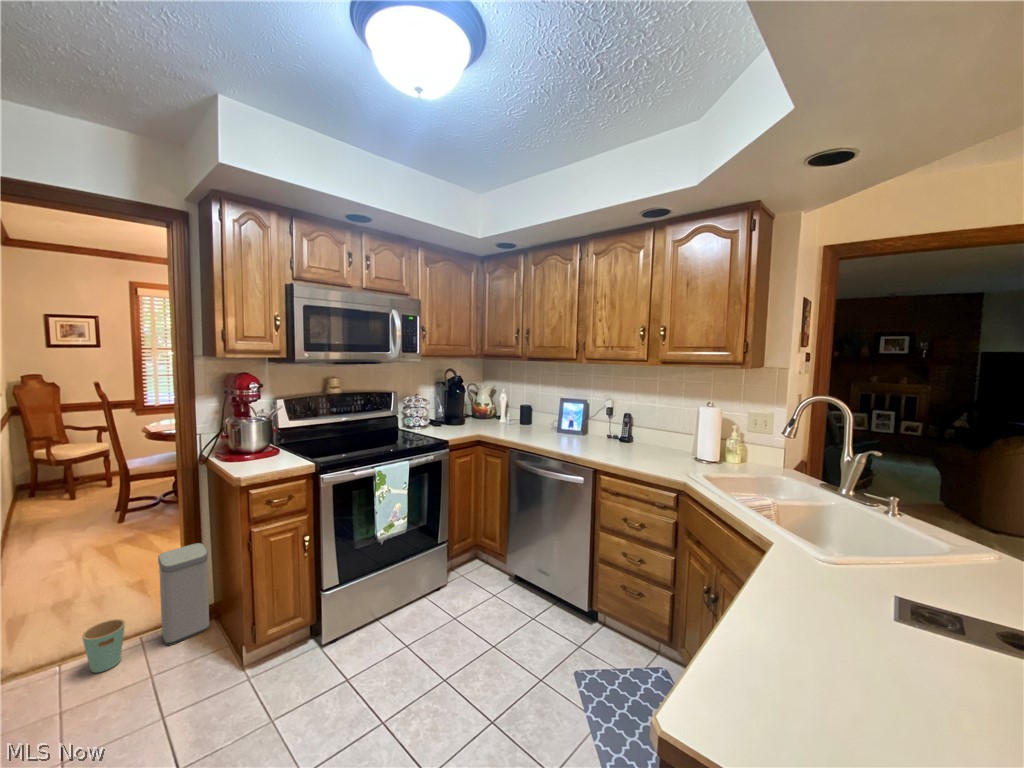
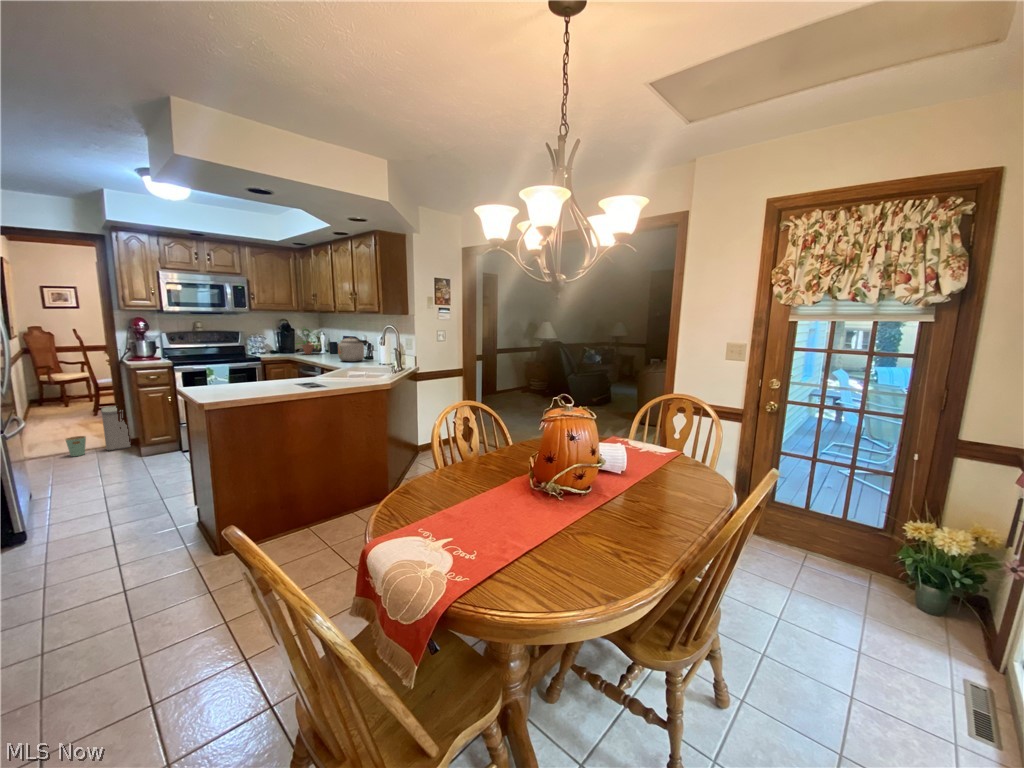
potted plant: none [473,382,519,428] -> present [297,329,317,354]
kettle: none [601,407,661,454] -> present [338,337,369,362]

